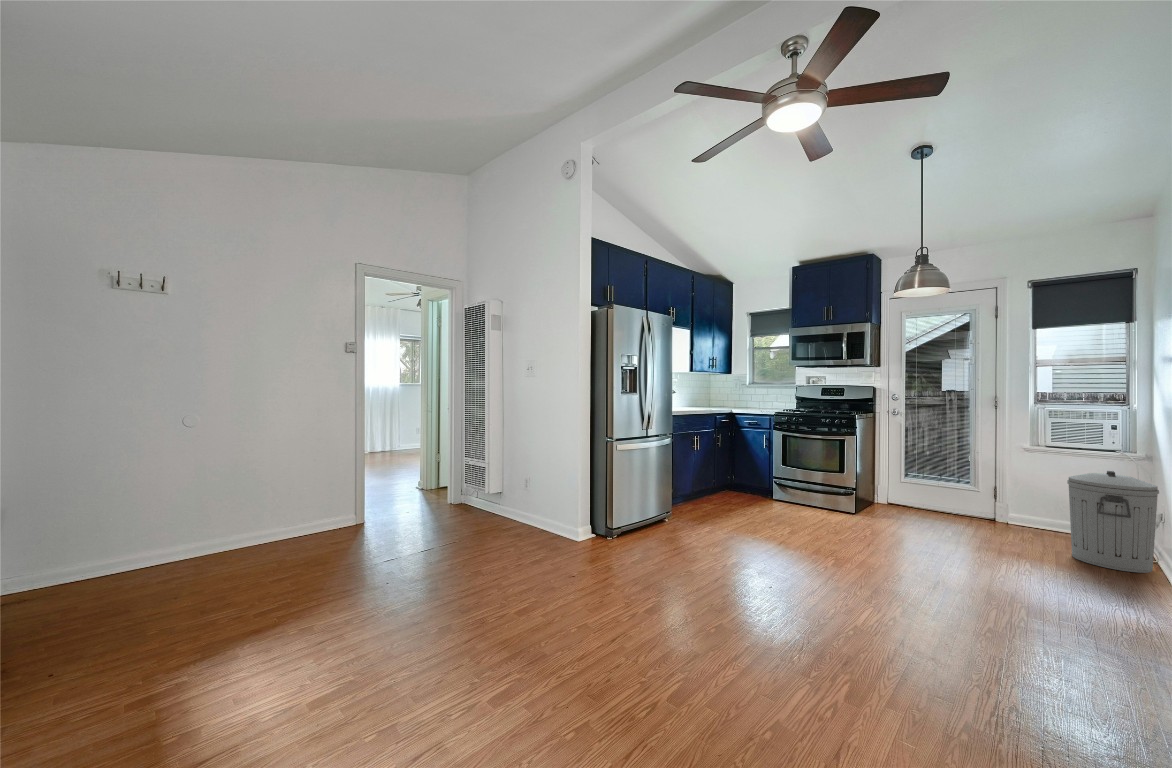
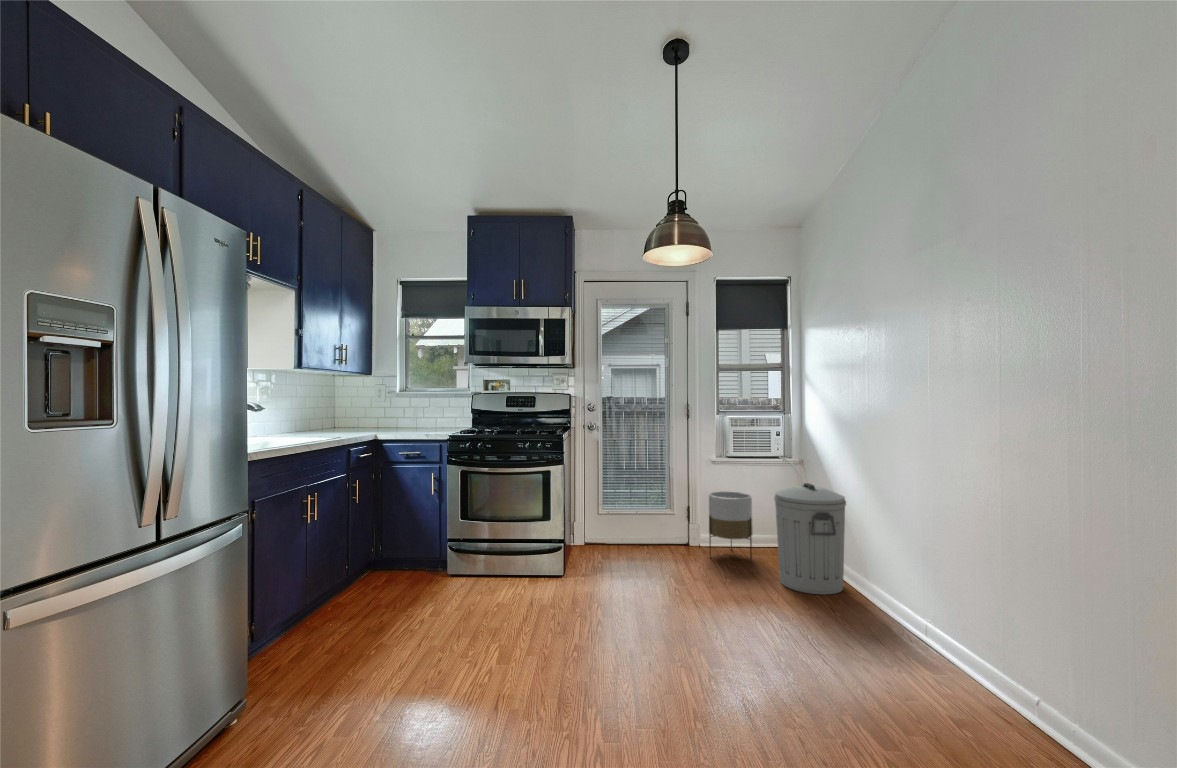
planter: none [1010,476,1064,540] -> present [709,491,753,560]

